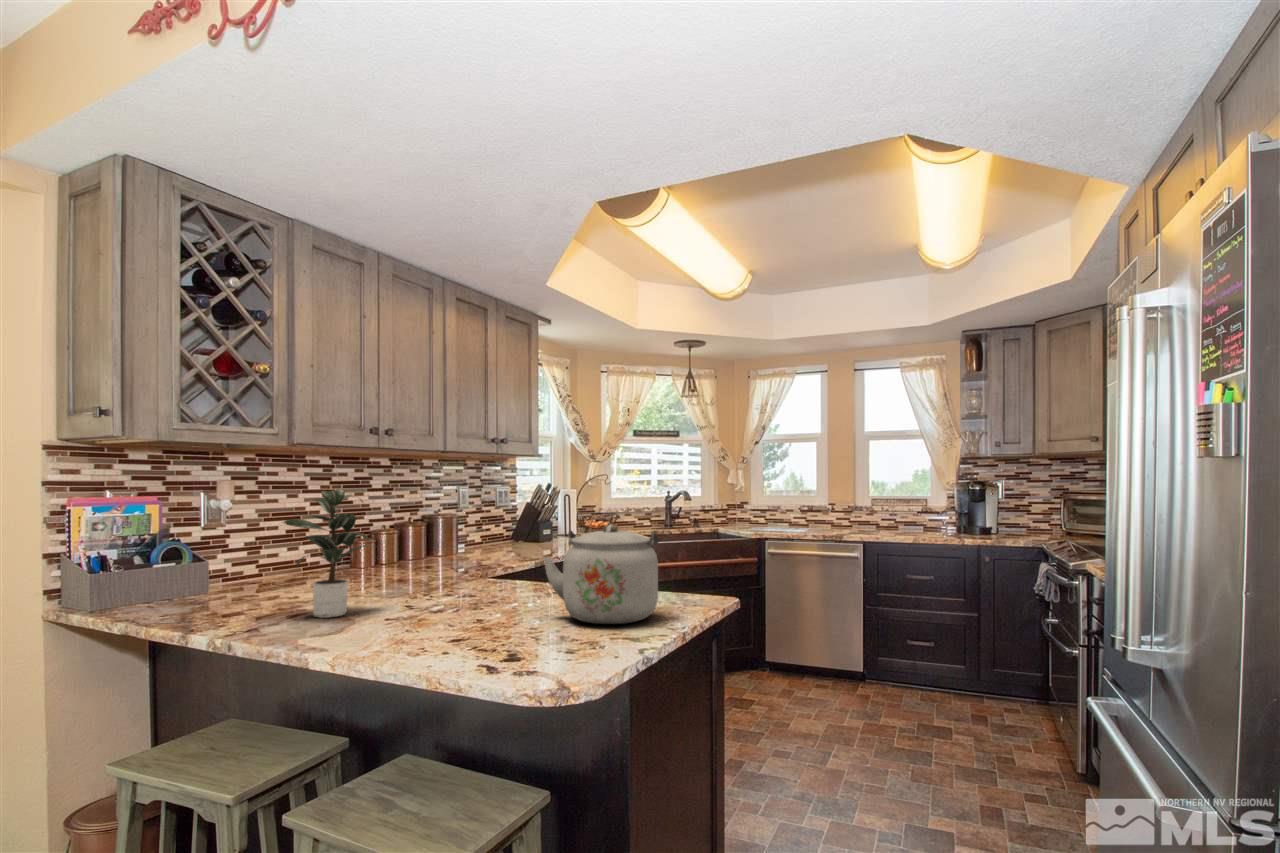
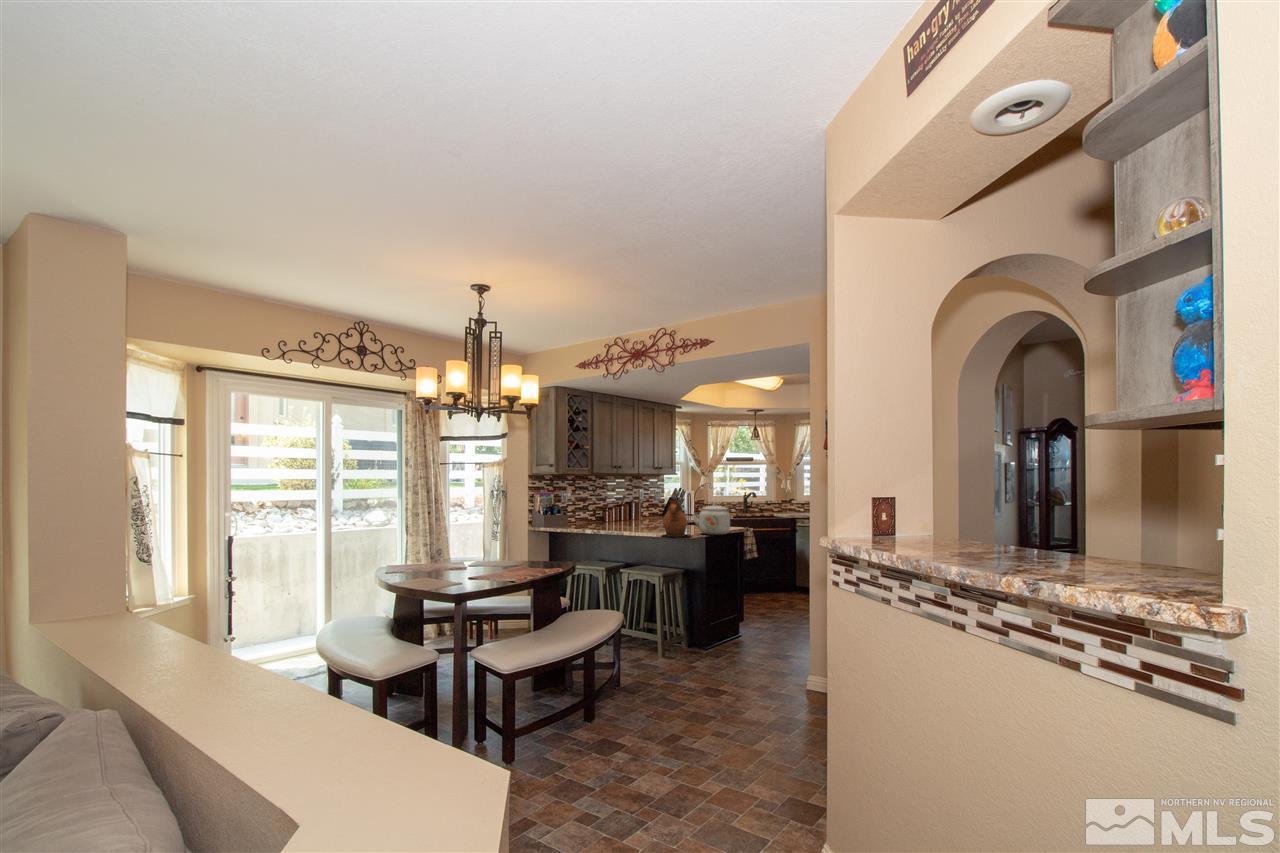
potted plant: present [284,490,371,618] -> none [603,490,644,532]
ceramic pitcher: none [415,523,534,656] -> present [663,501,690,537]

